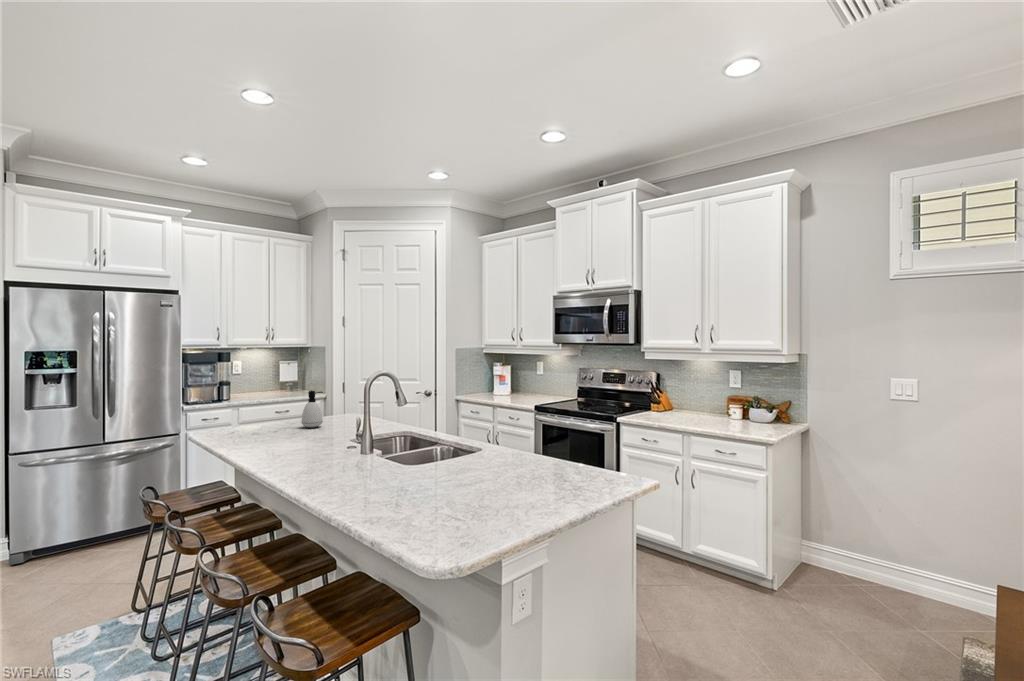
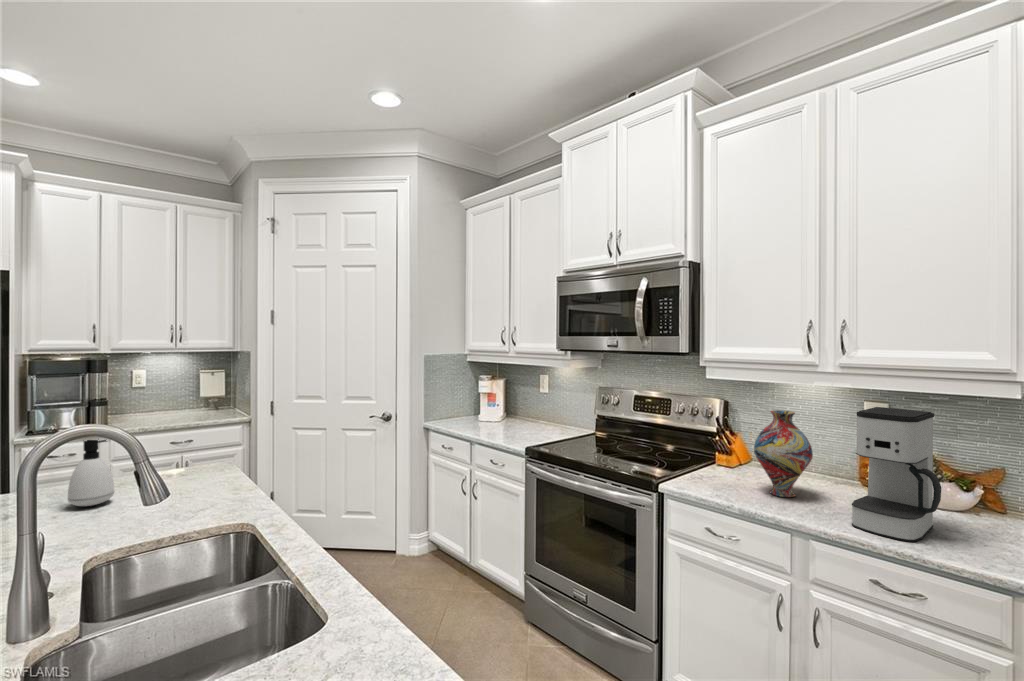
coffee maker: none [711,370,749,431] -> present [852,407,941,542]
vase: none [668,375,698,421] -> present [754,410,813,497]

